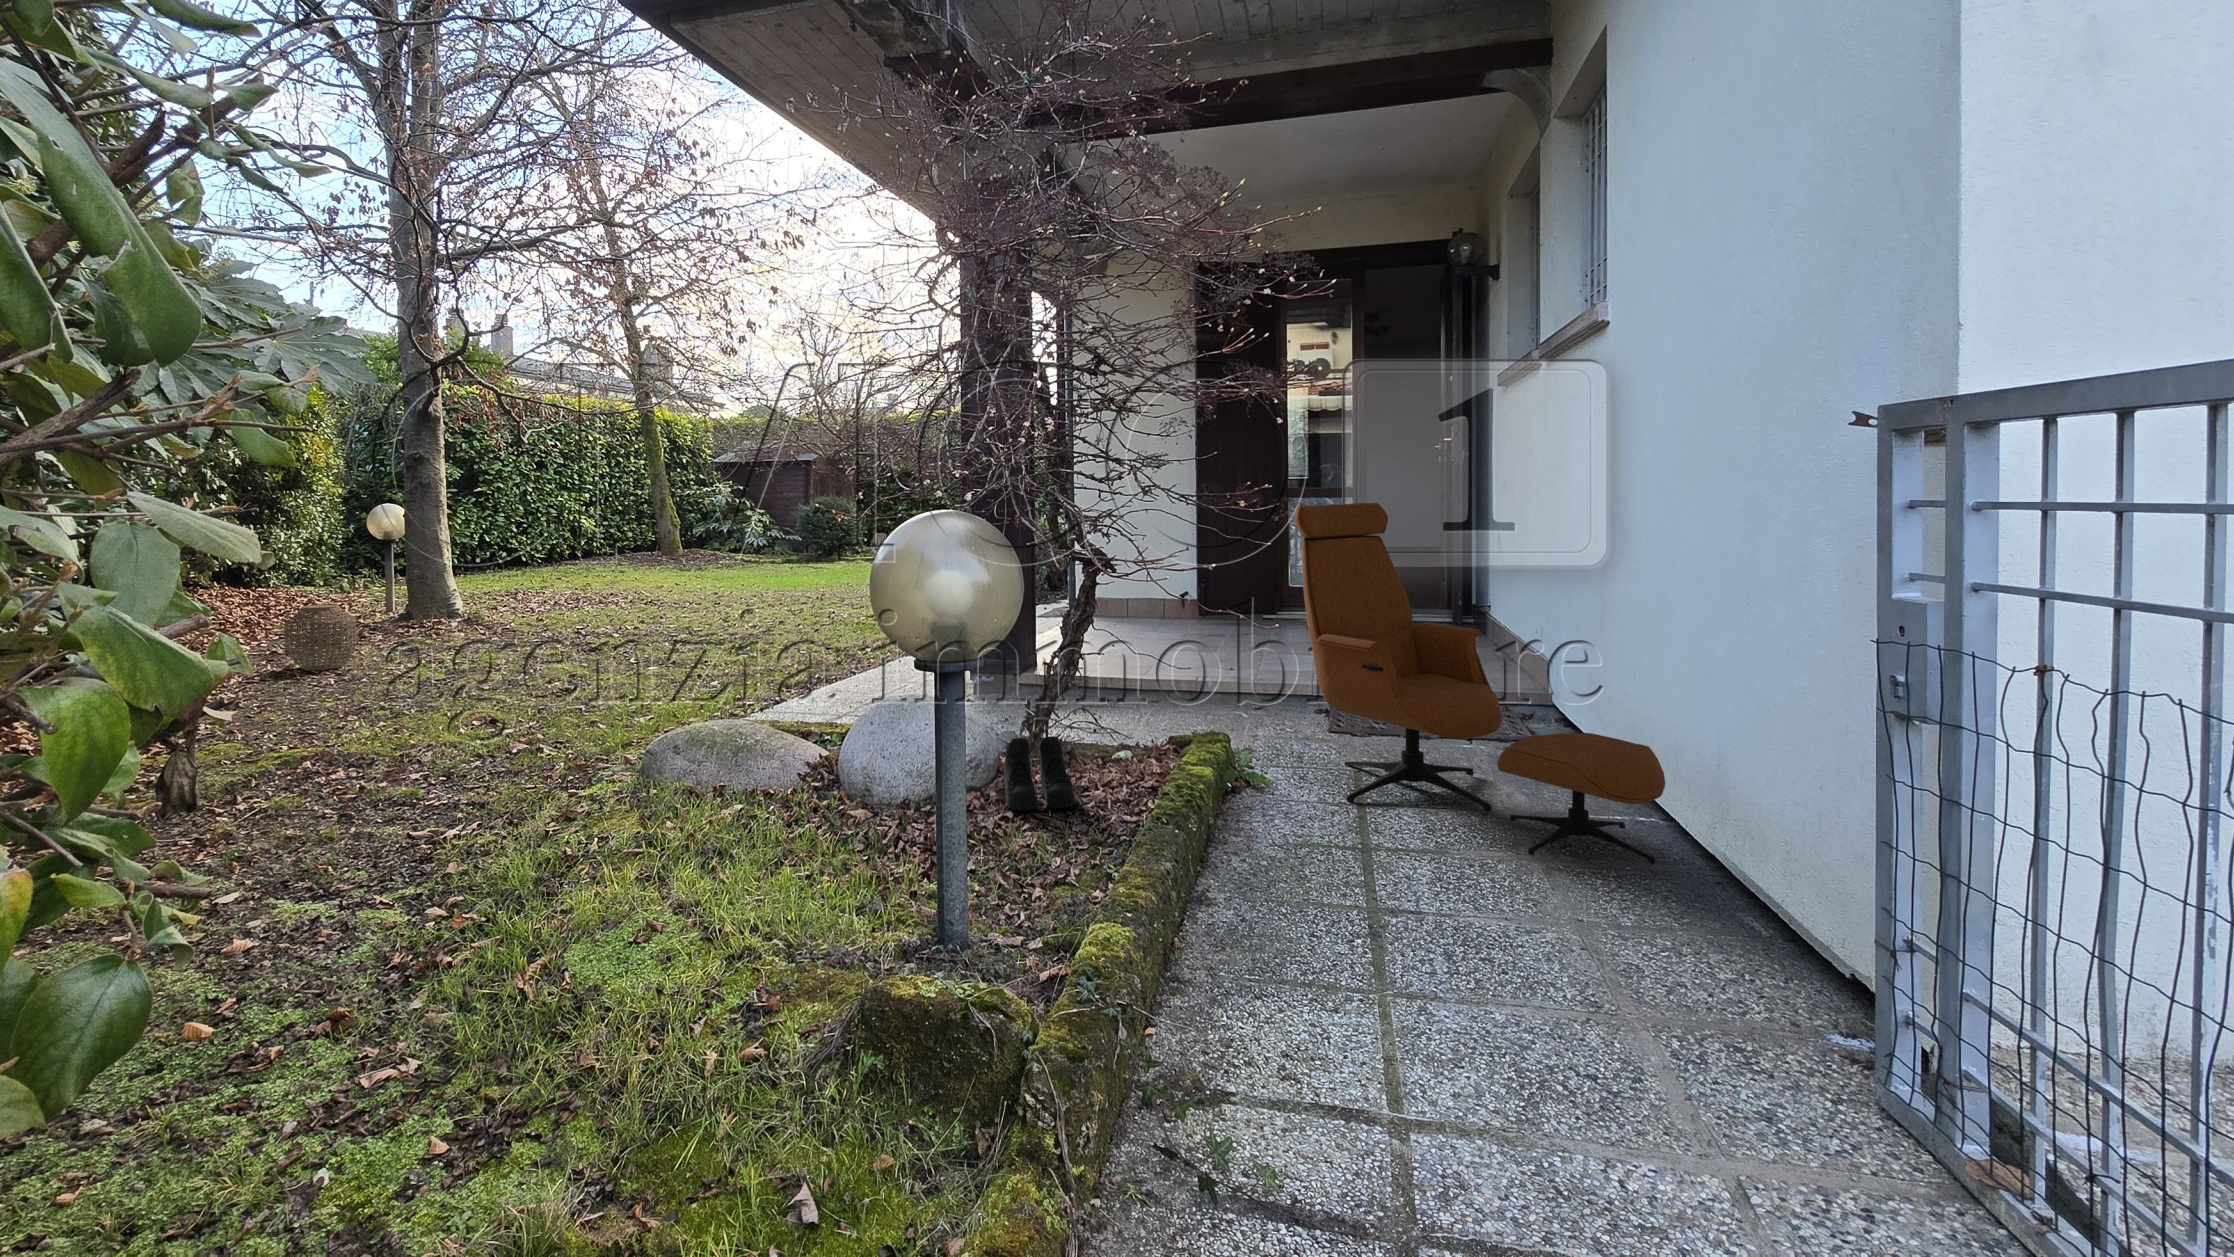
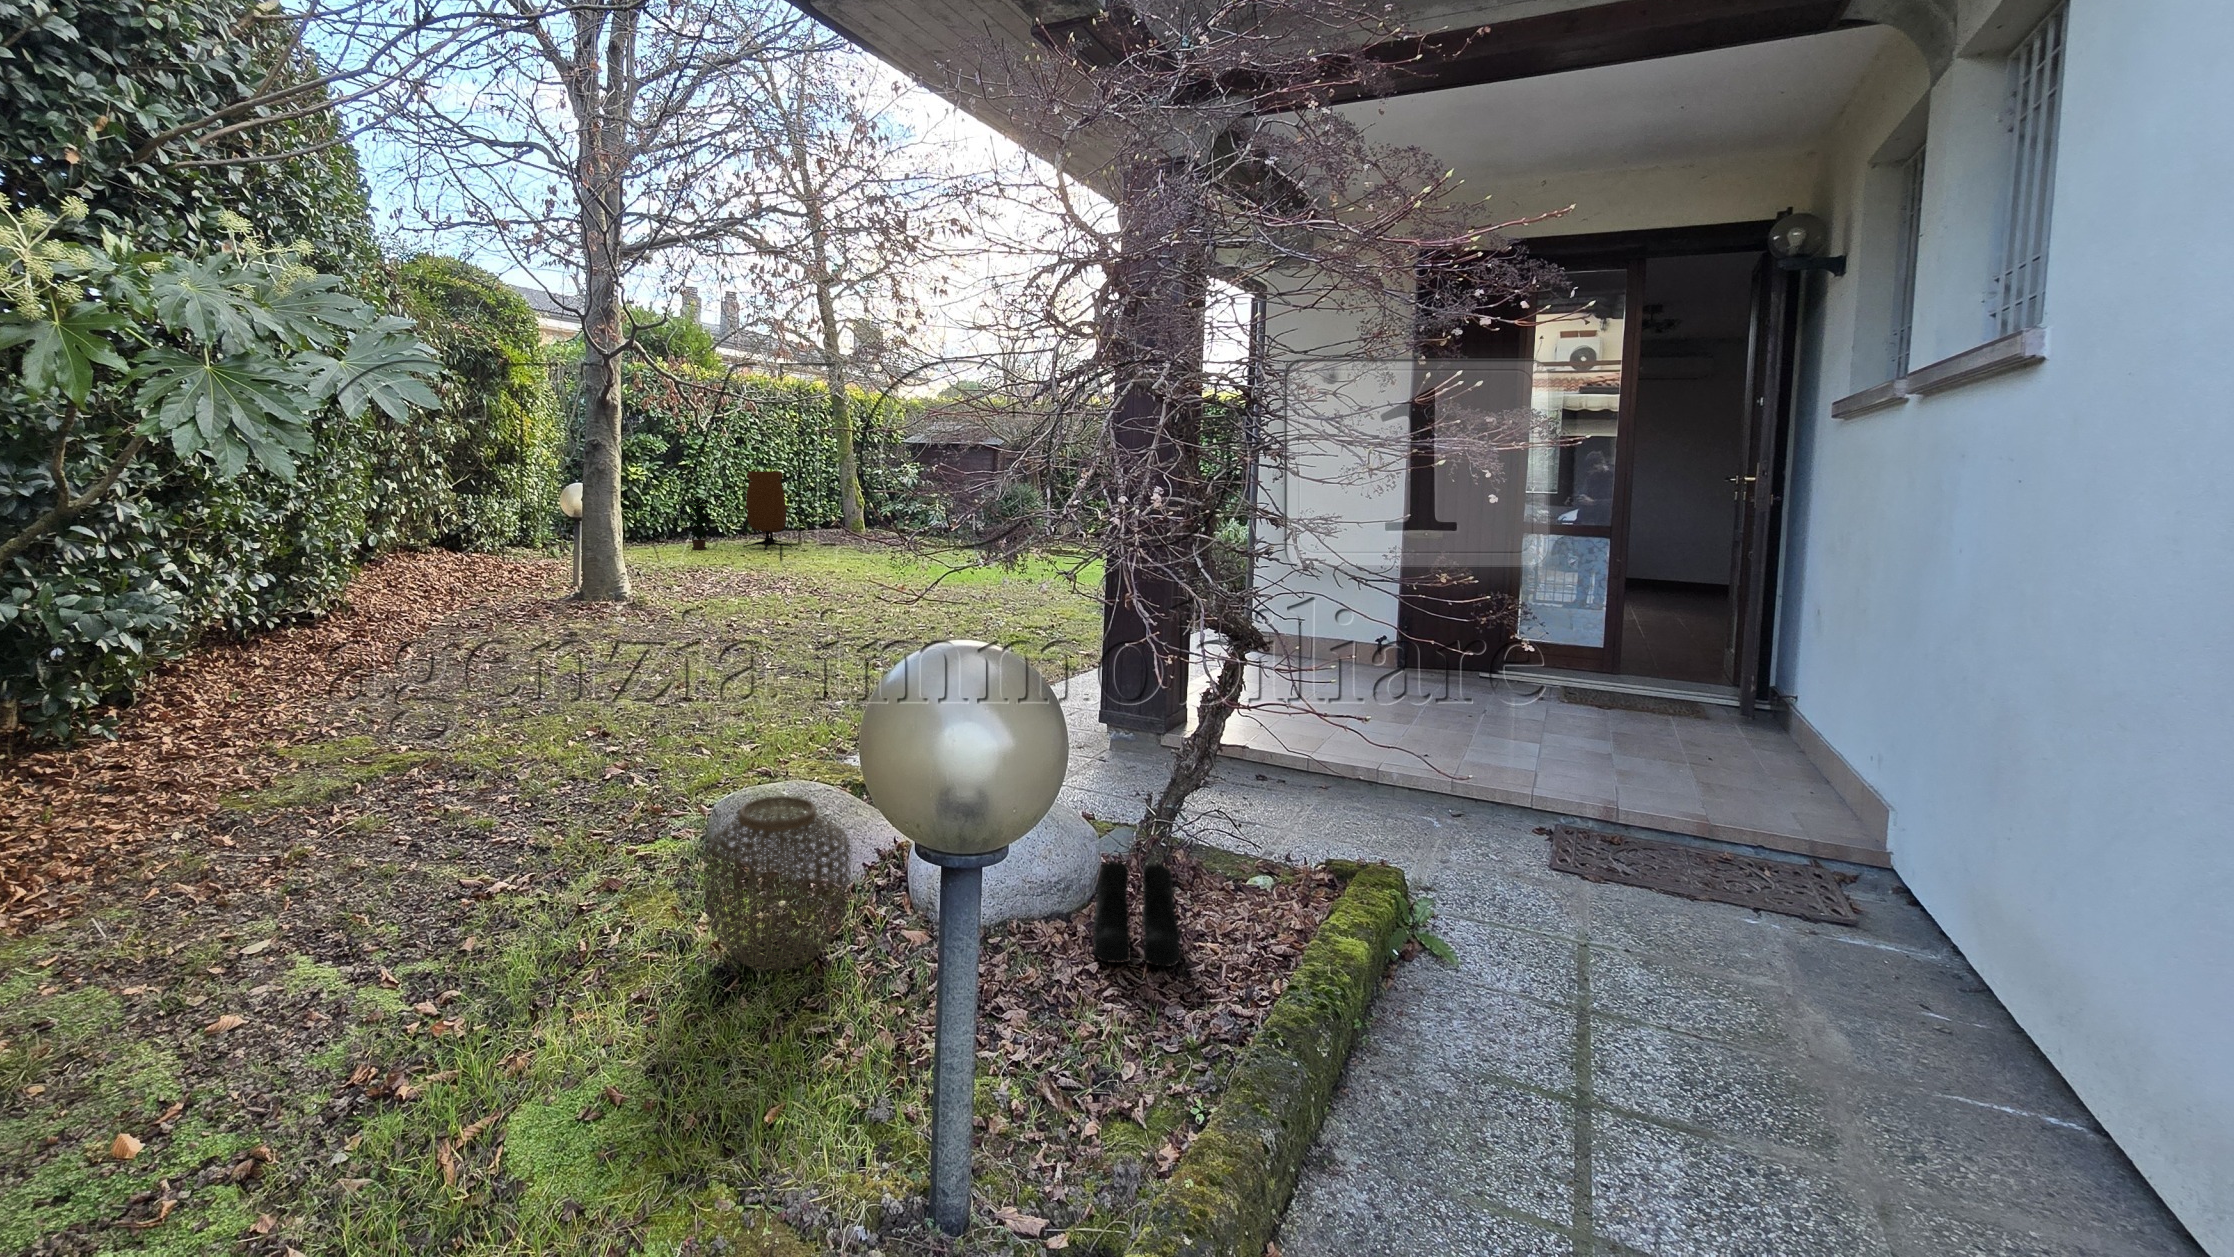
lounge chair: present [1295,503,1665,865] -> present [743,471,792,550]
potted plant: none [485,523,521,578] -> present [684,498,715,550]
woven basket: present [284,604,357,671] -> present [704,796,850,970]

